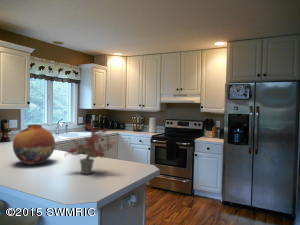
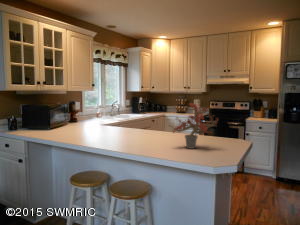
vase: present [13,124,55,165] -> none [113,105,149,141]

